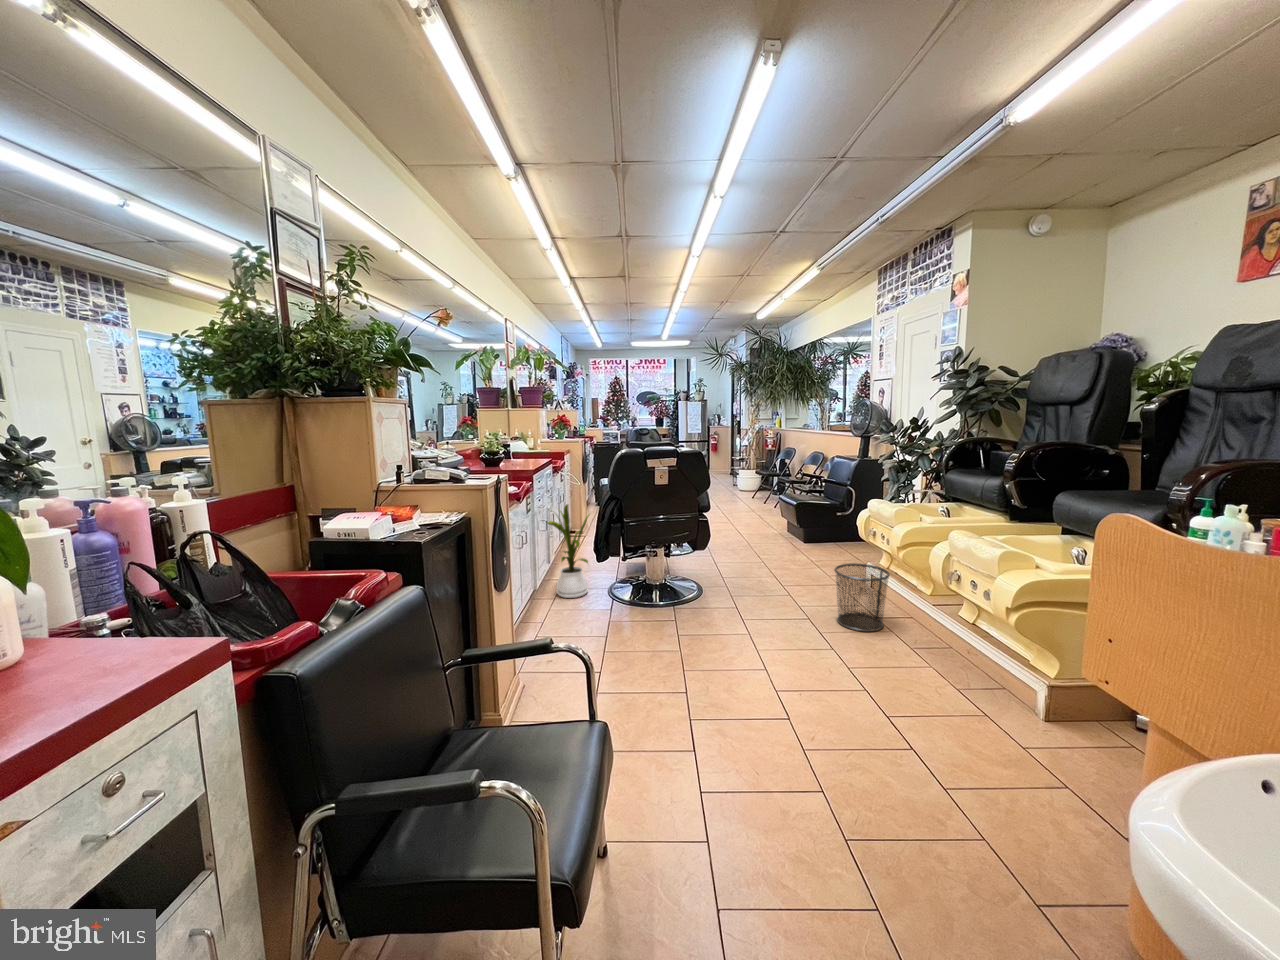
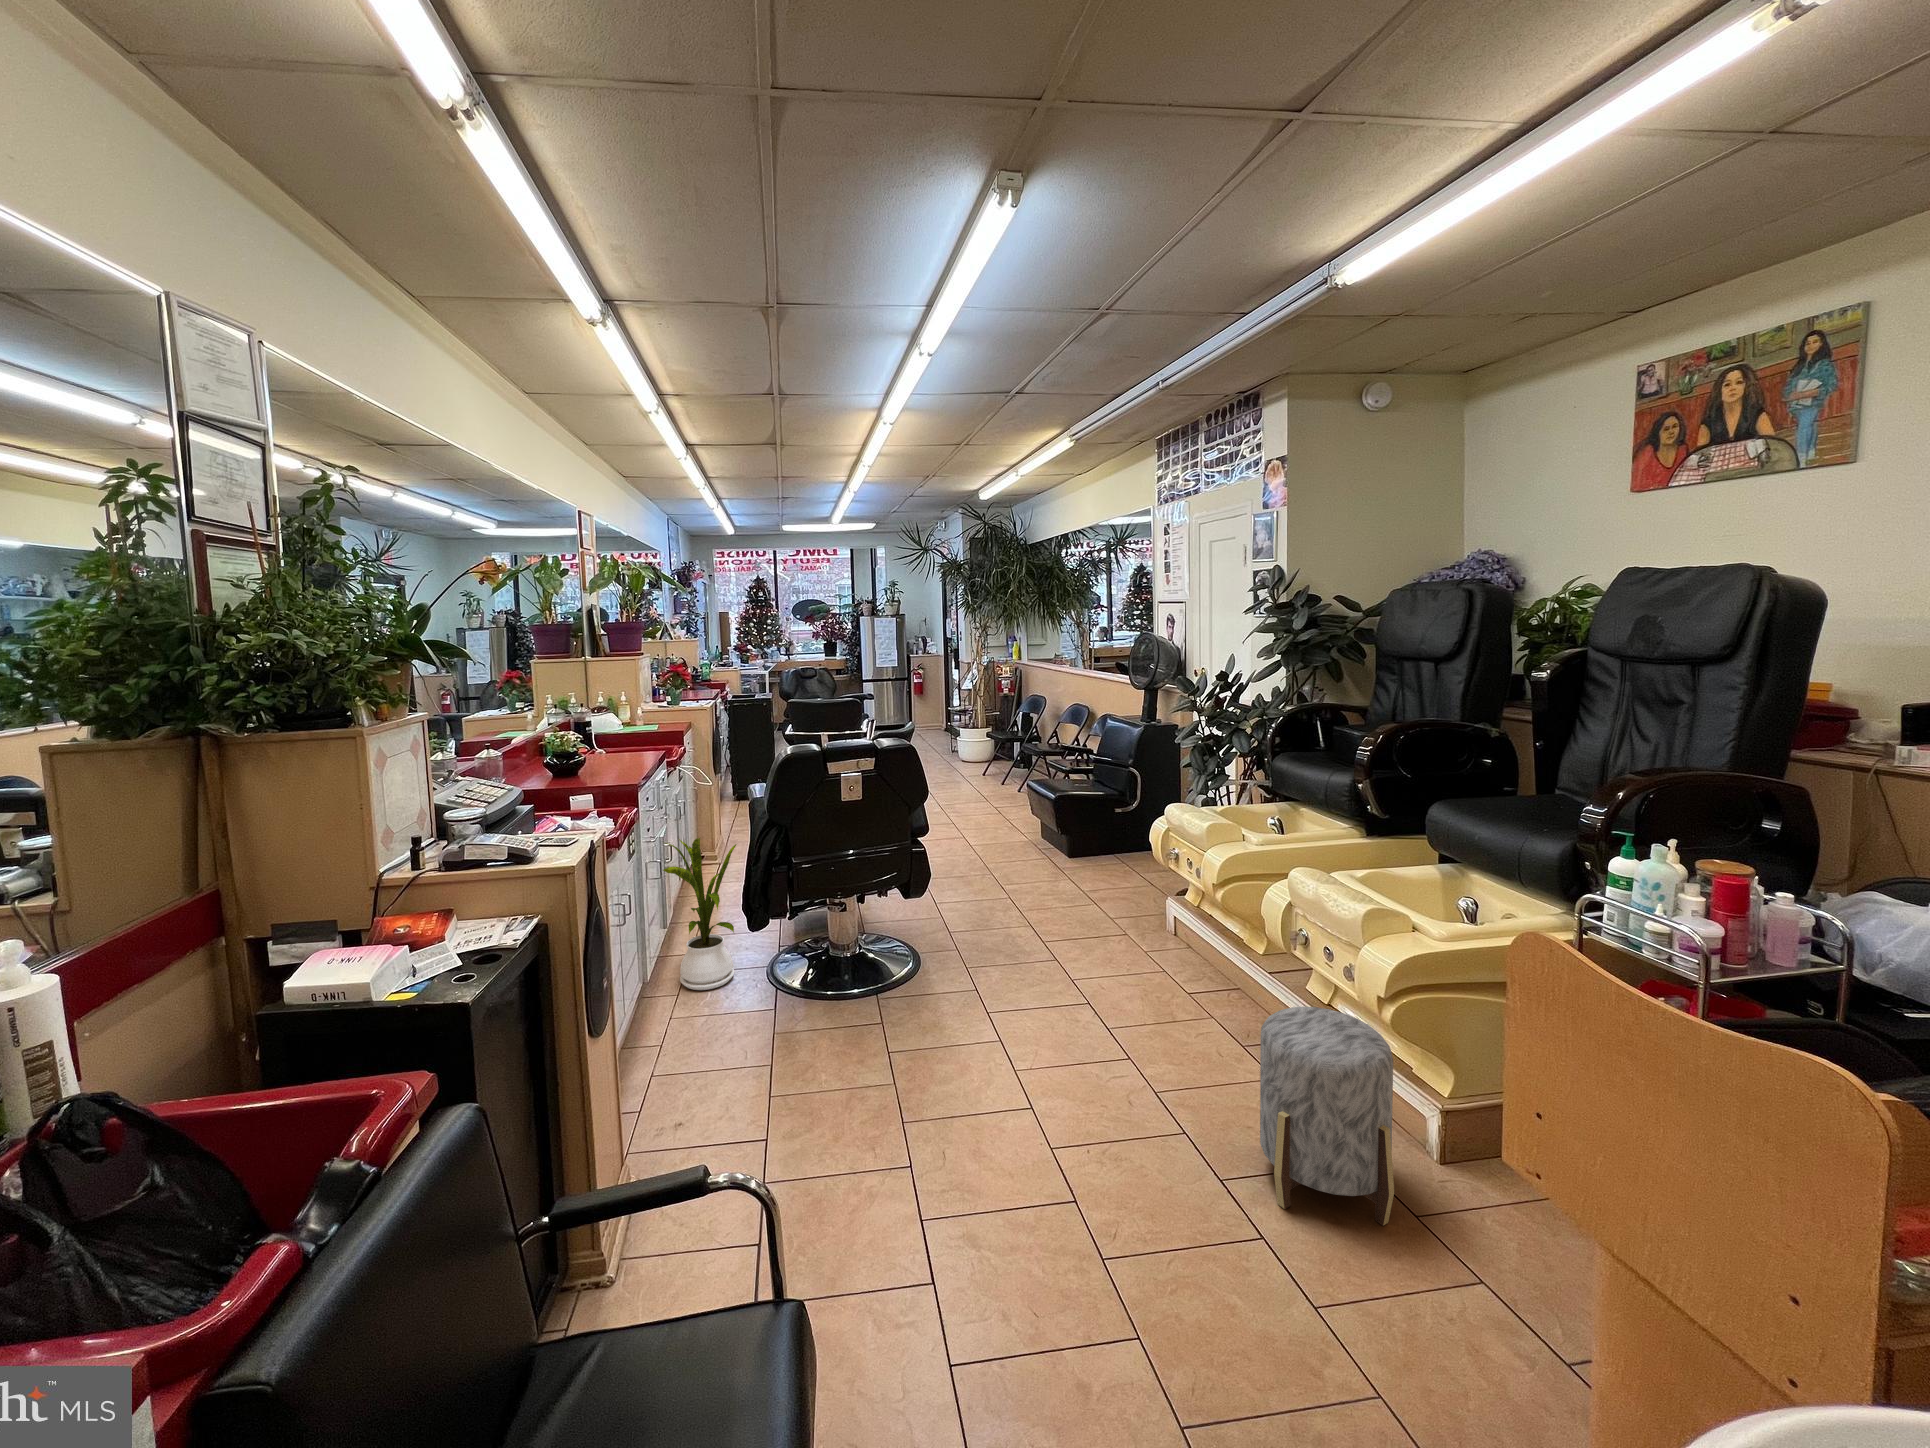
waste bin: present [834,563,890,632] -> none [1124,912,1206,1023]
stool: none [915,609,1011,747] -> present [1260,1007,1394,1226]

